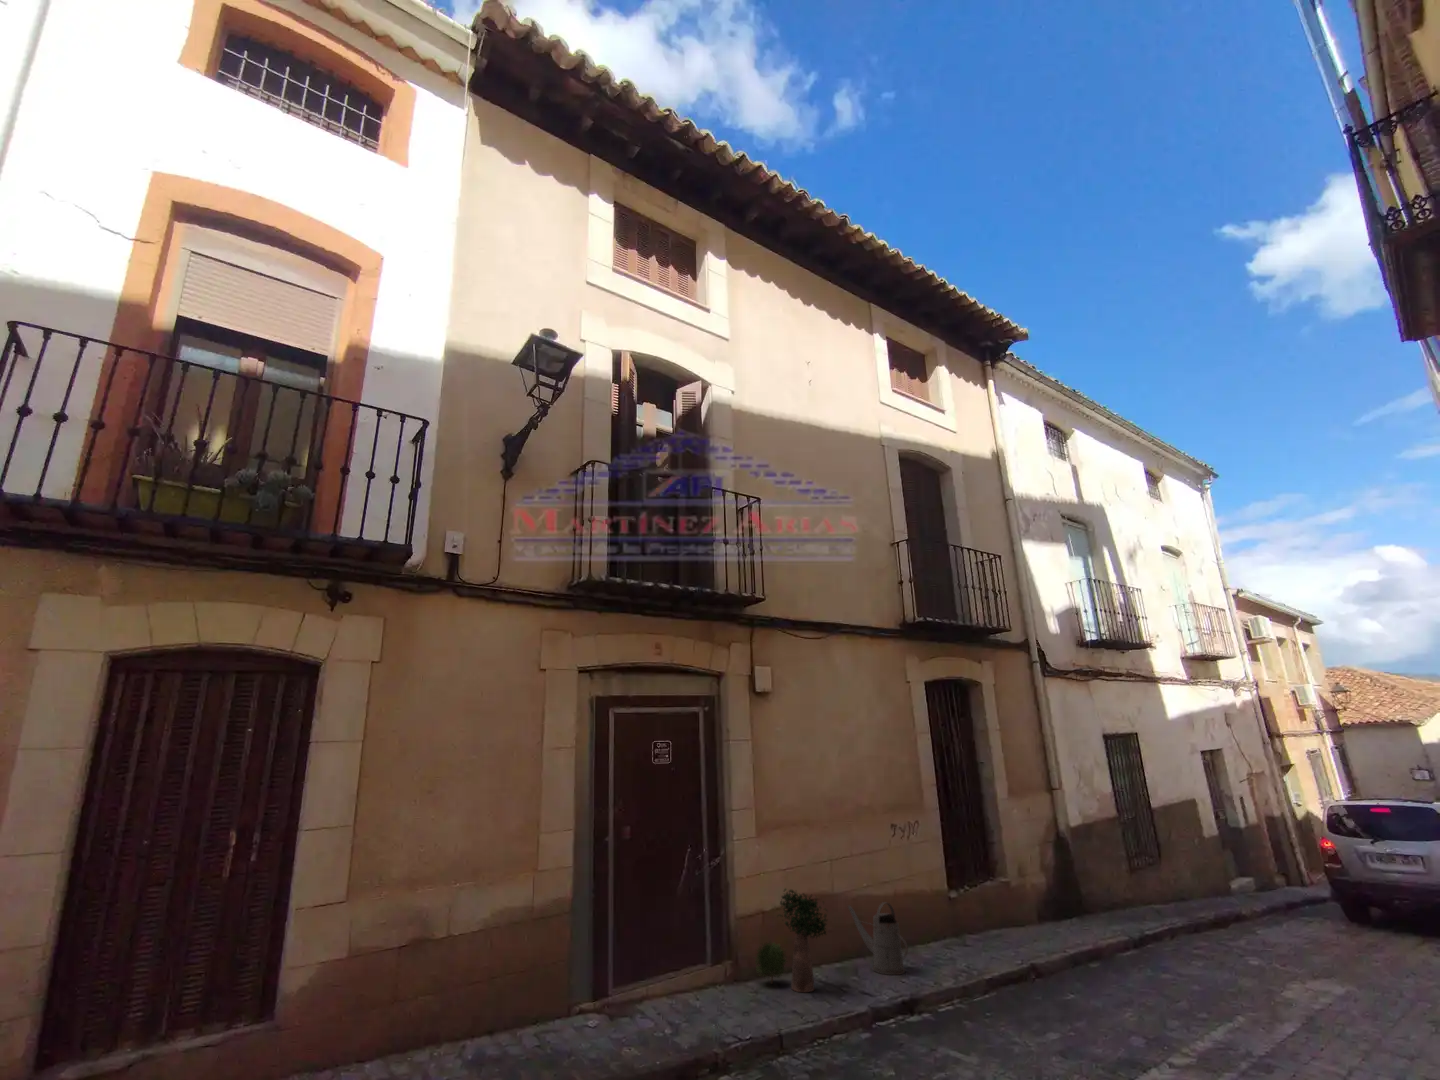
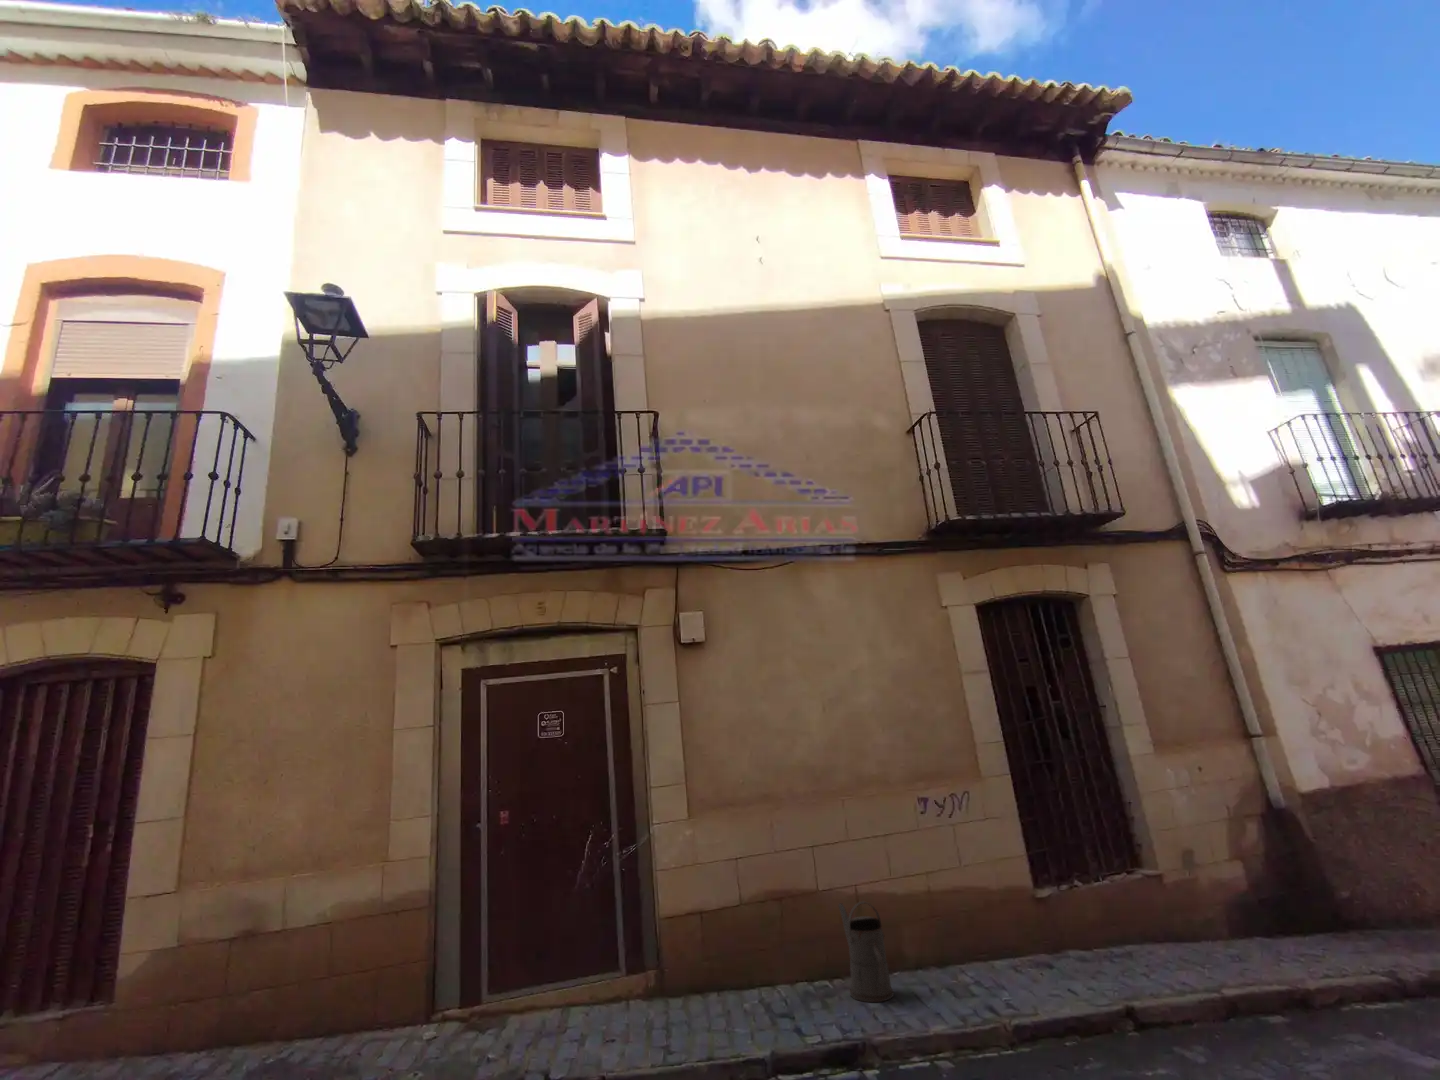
potted plant: present [756,889,826,992] -> none [673,881,751,1015]

